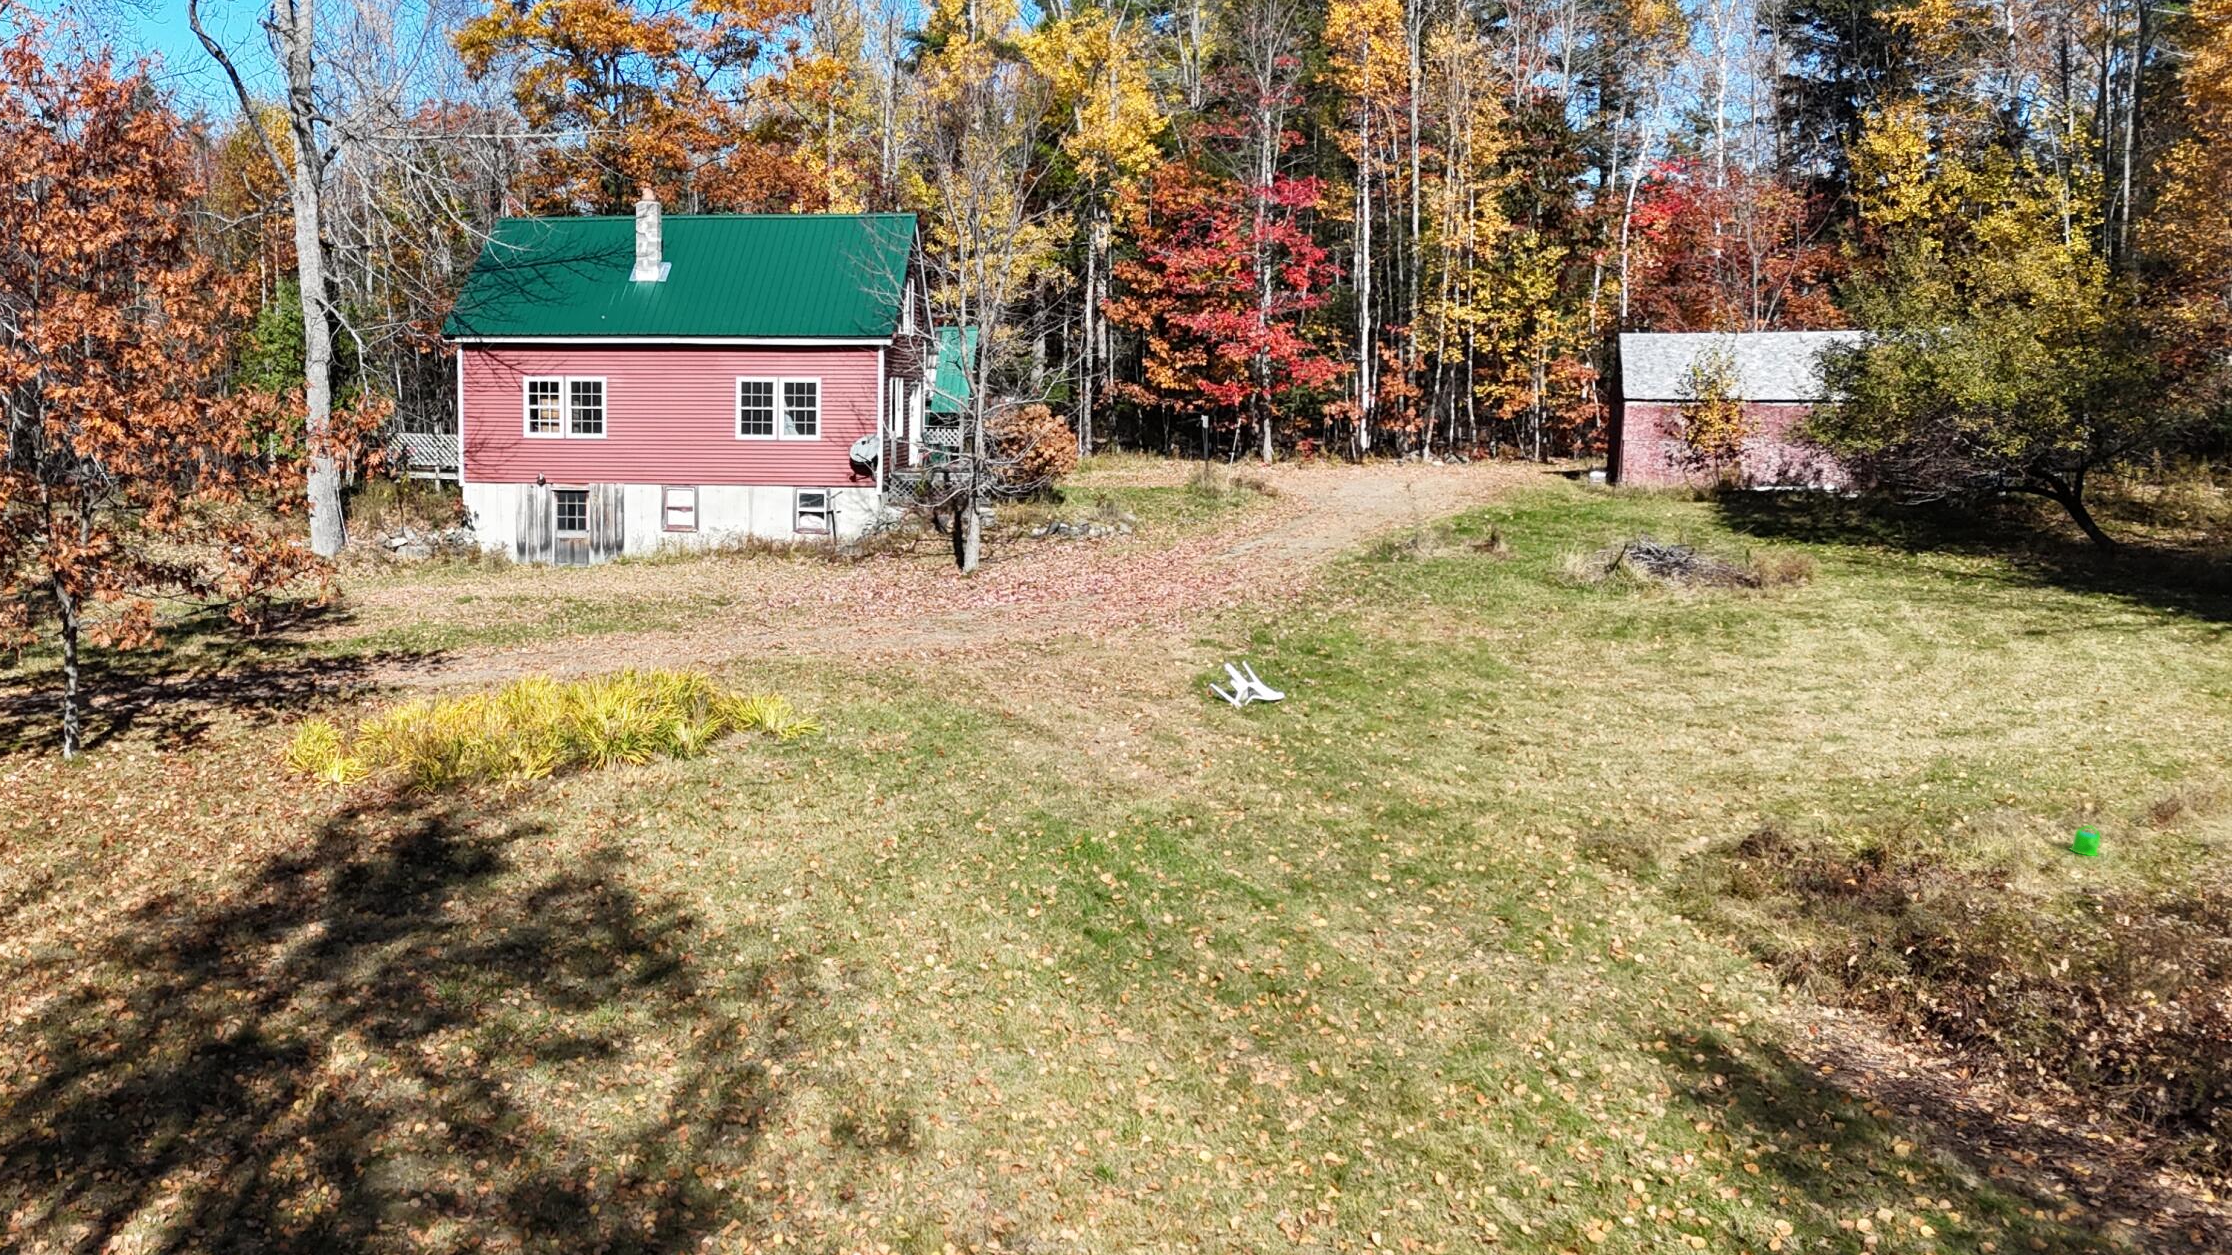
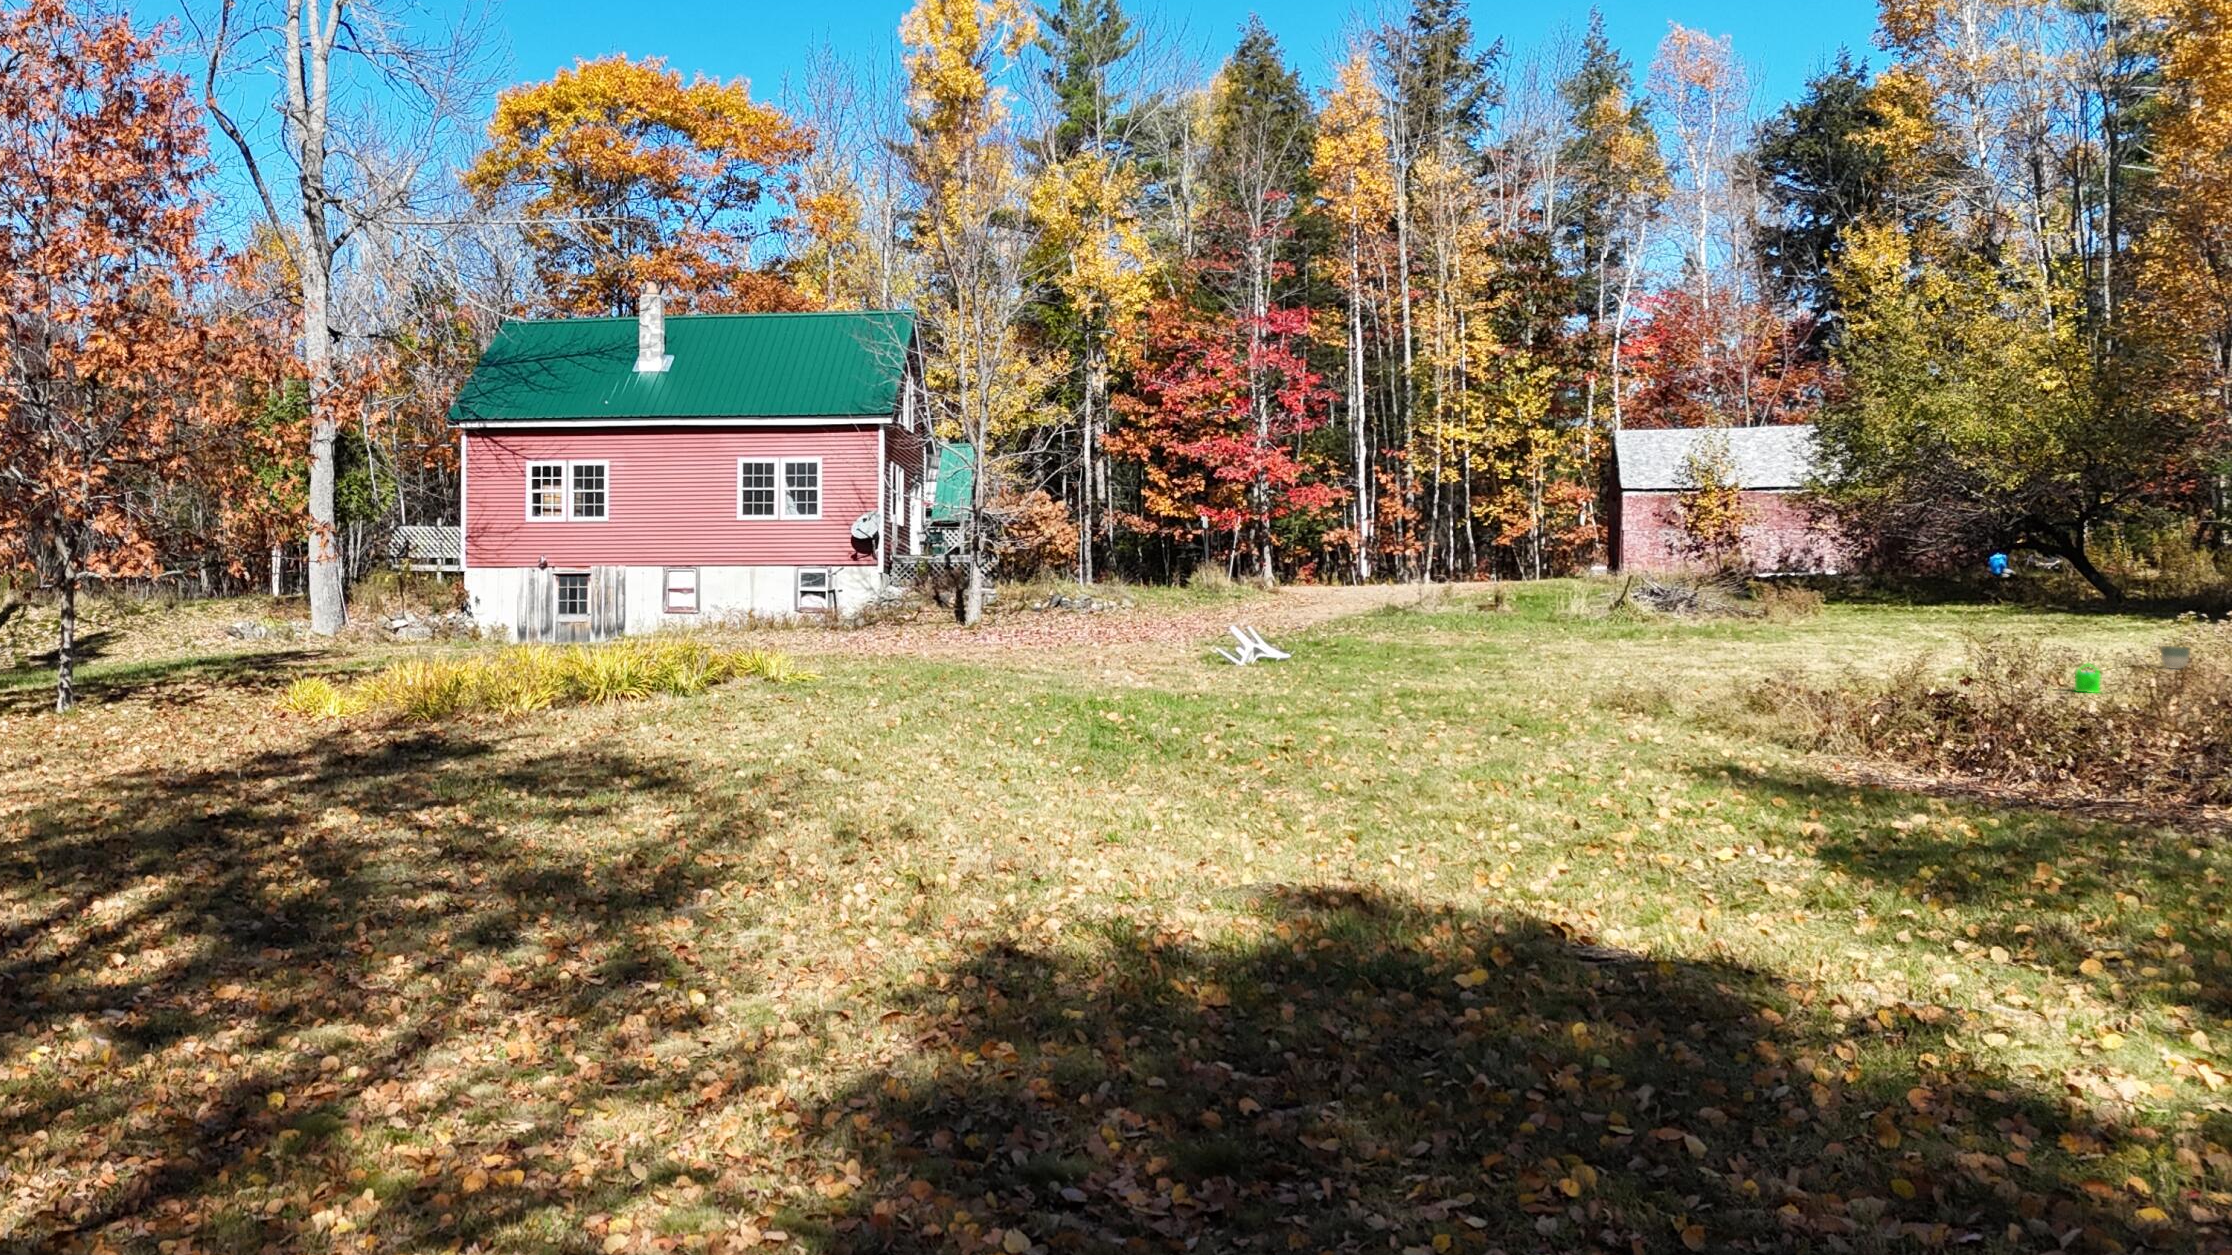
planter: none [2159,765,2190,790] -> present [2161,646,2190,669]

